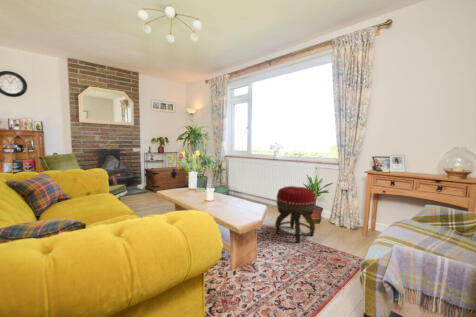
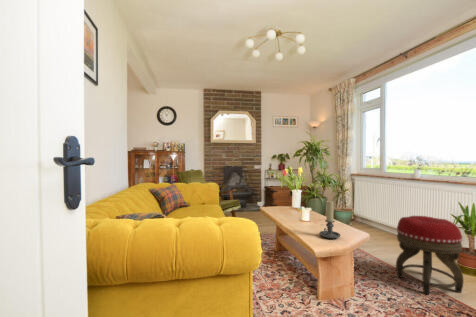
candle holder: none [233,183,251,218] -> present [320,201,340,239]

